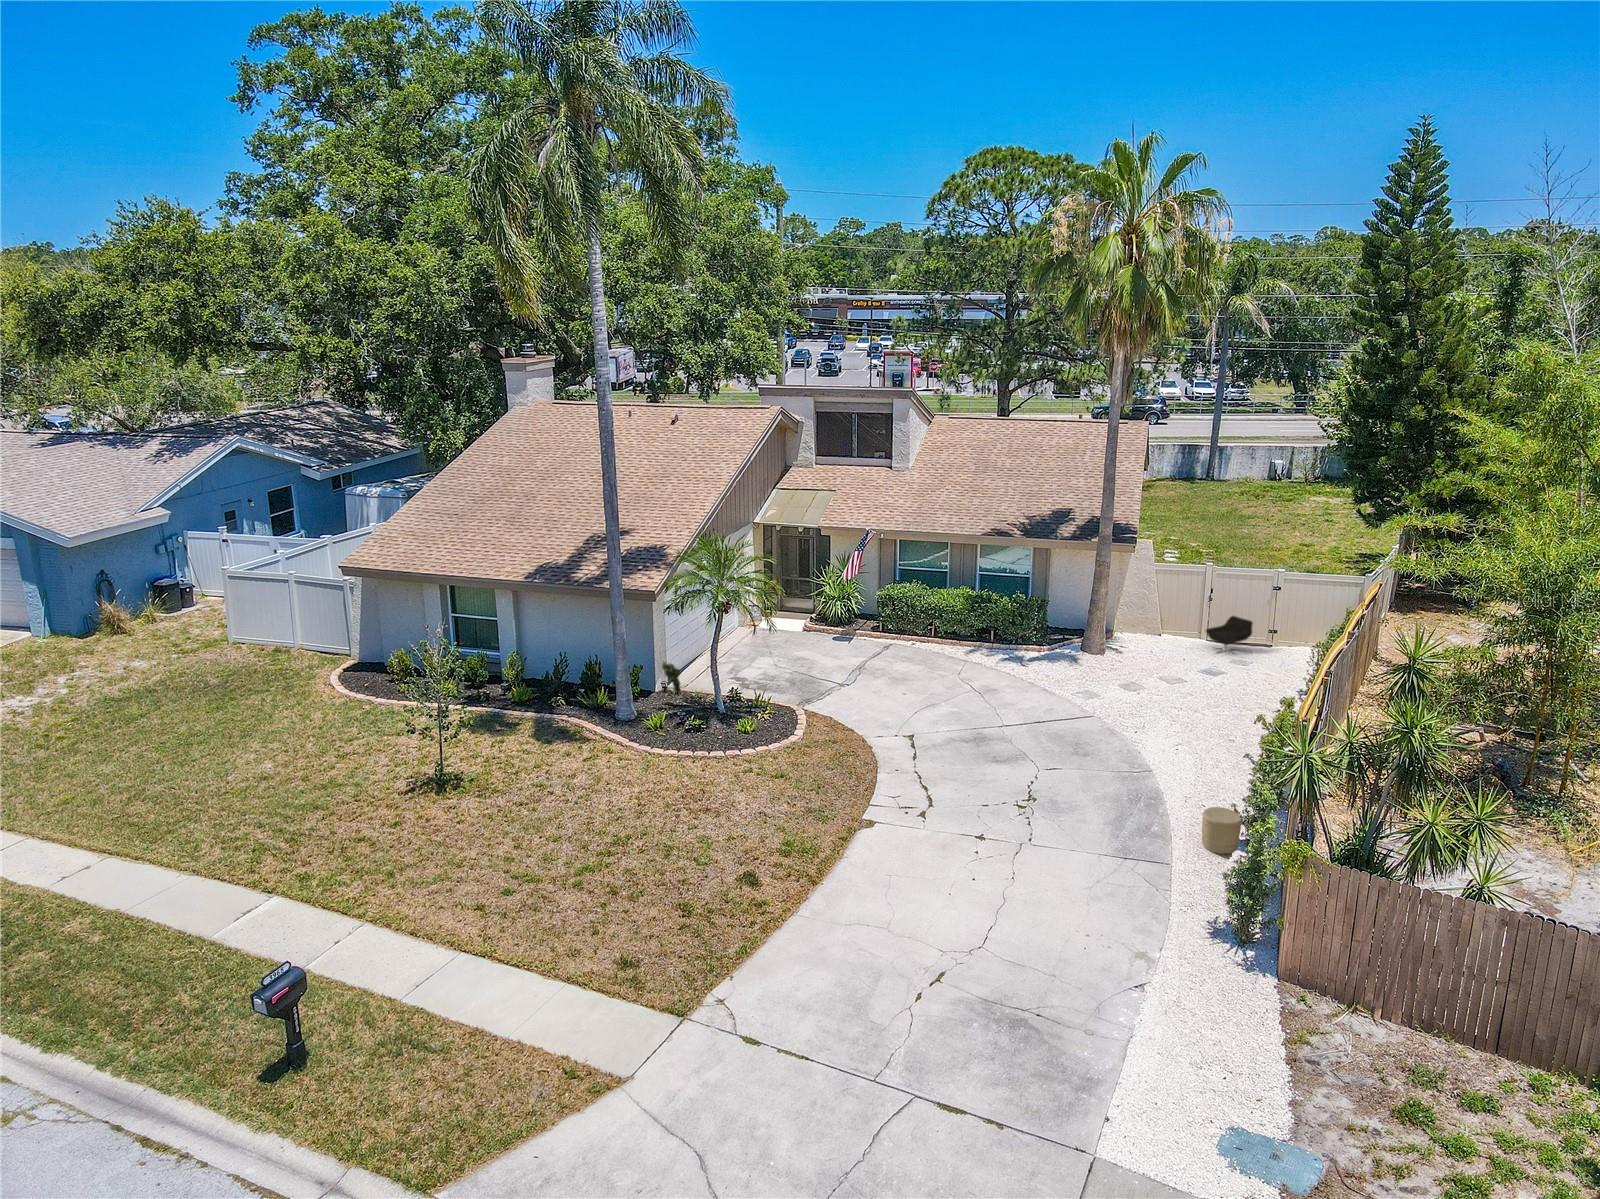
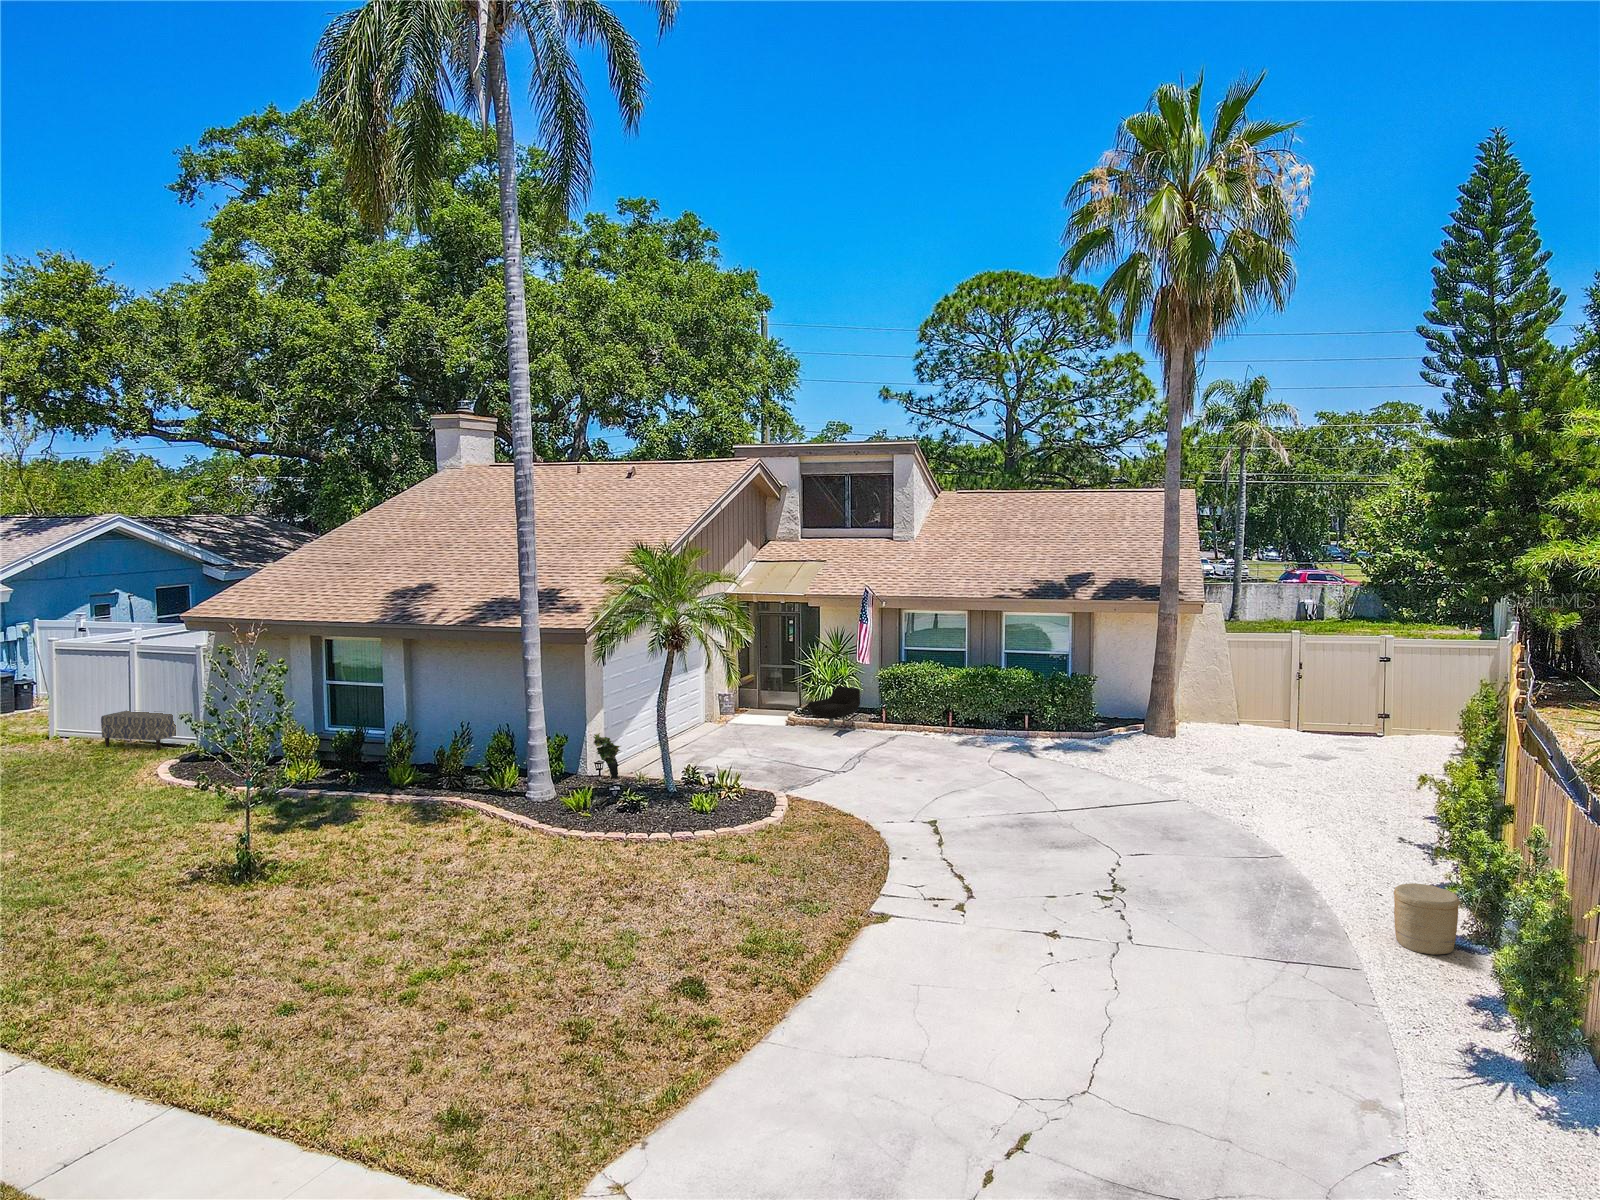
lounge chair: present [1206,616,1253,652] -> present [808,686,860,731]
bench: none [281,629,343,662] -> present [101,710,181,750]

